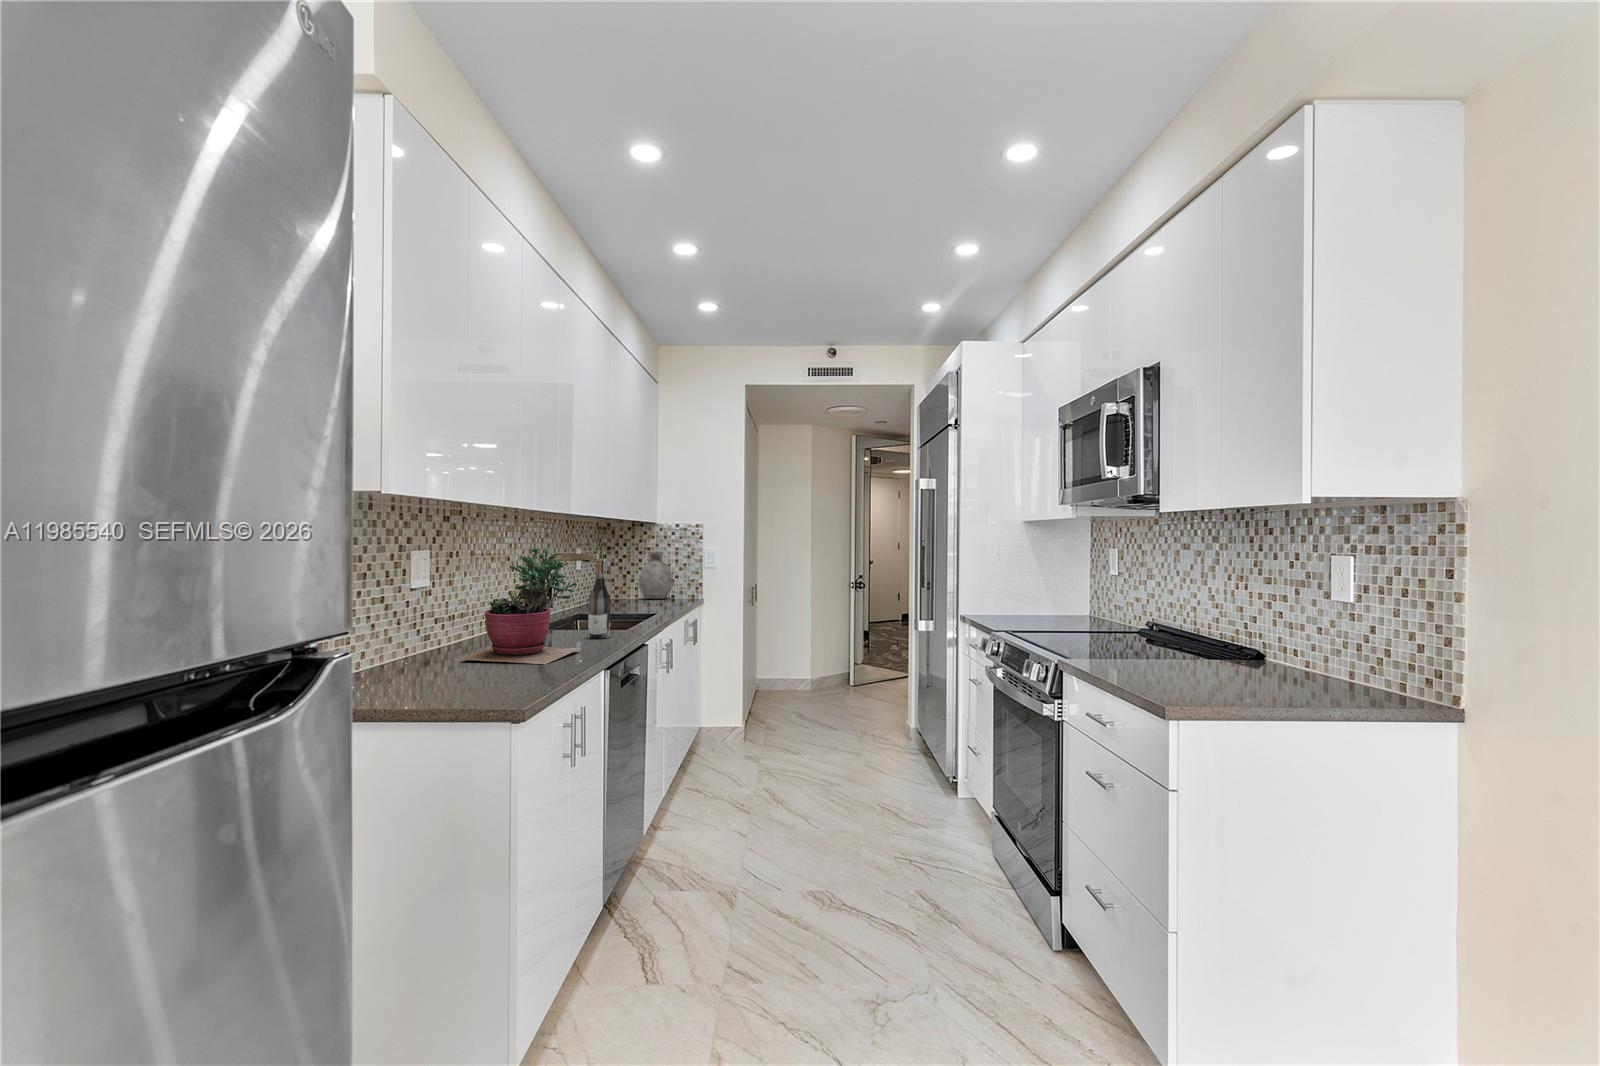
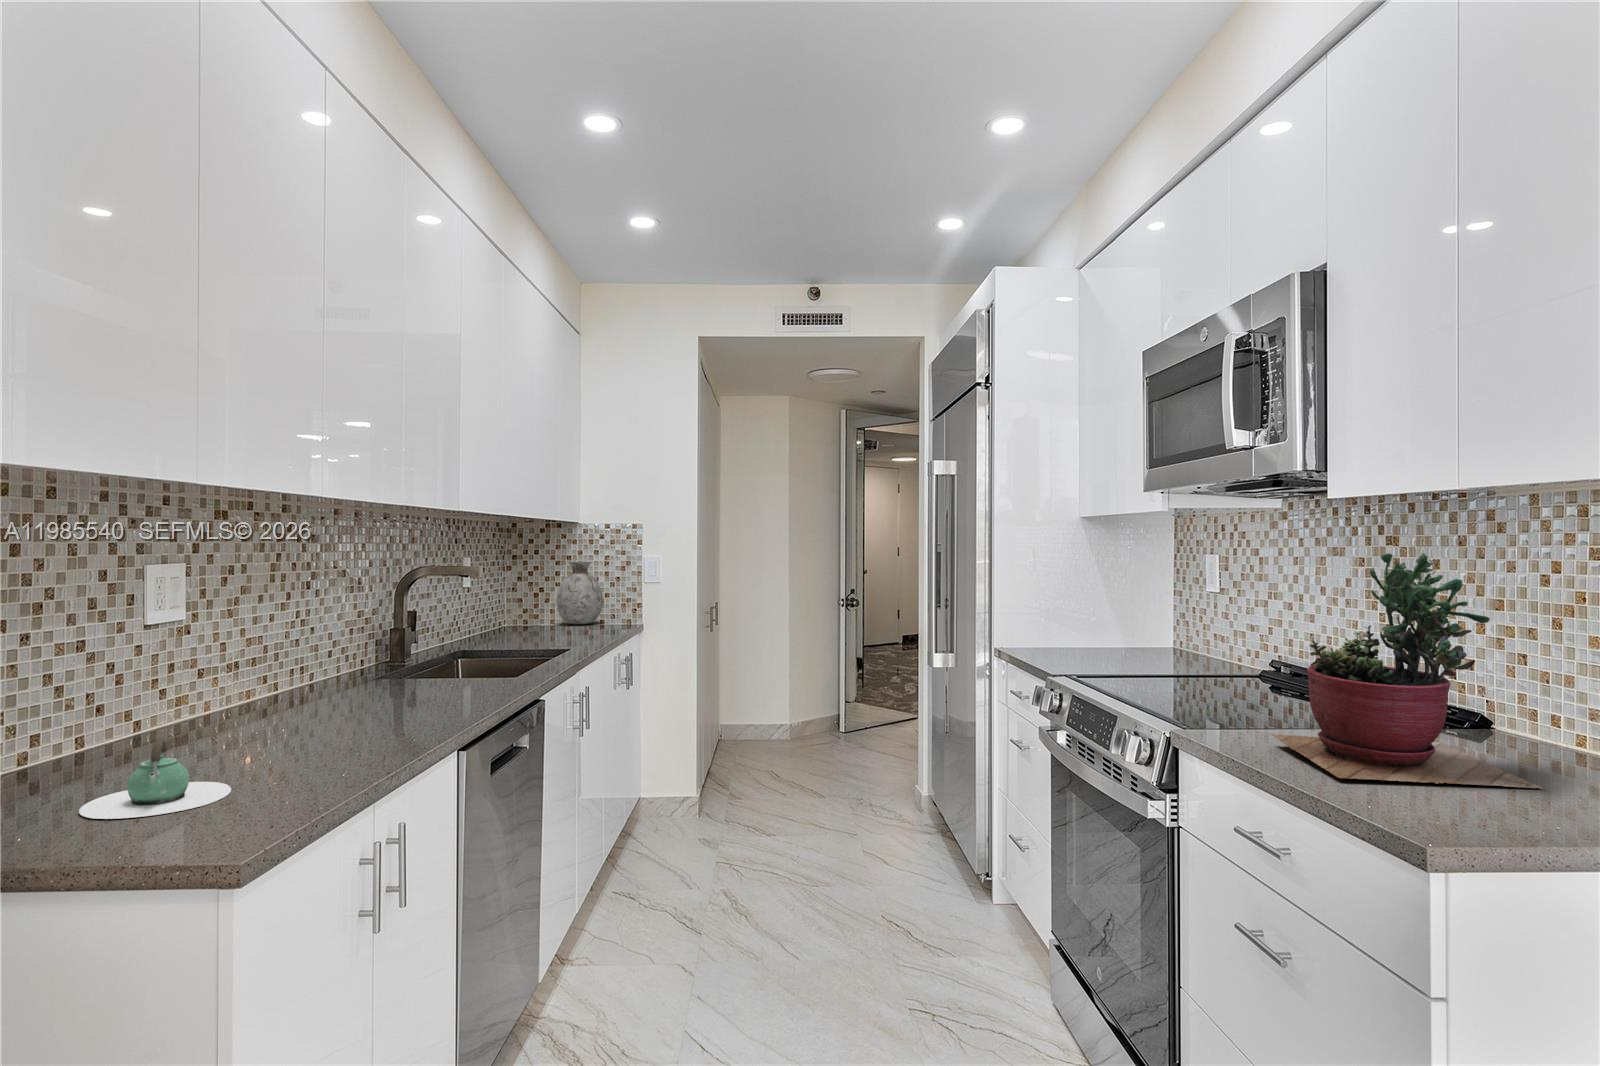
succulent plant: present [460,548,581,664] -> present [1270,553,1543,789]
wine bottle: present [588,559,610,638] -> none [456,574,490,693]
teapot: none [410,650,487,692] -> present [79,739,231,819]

